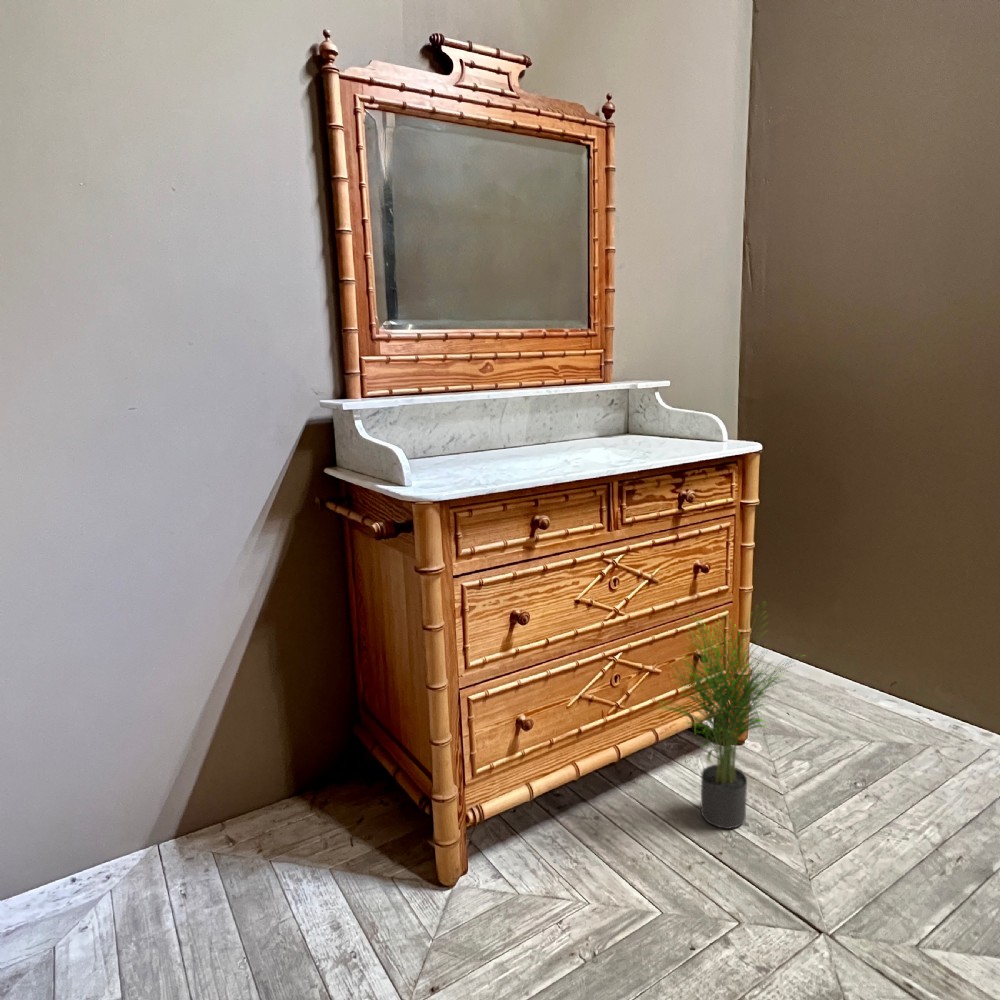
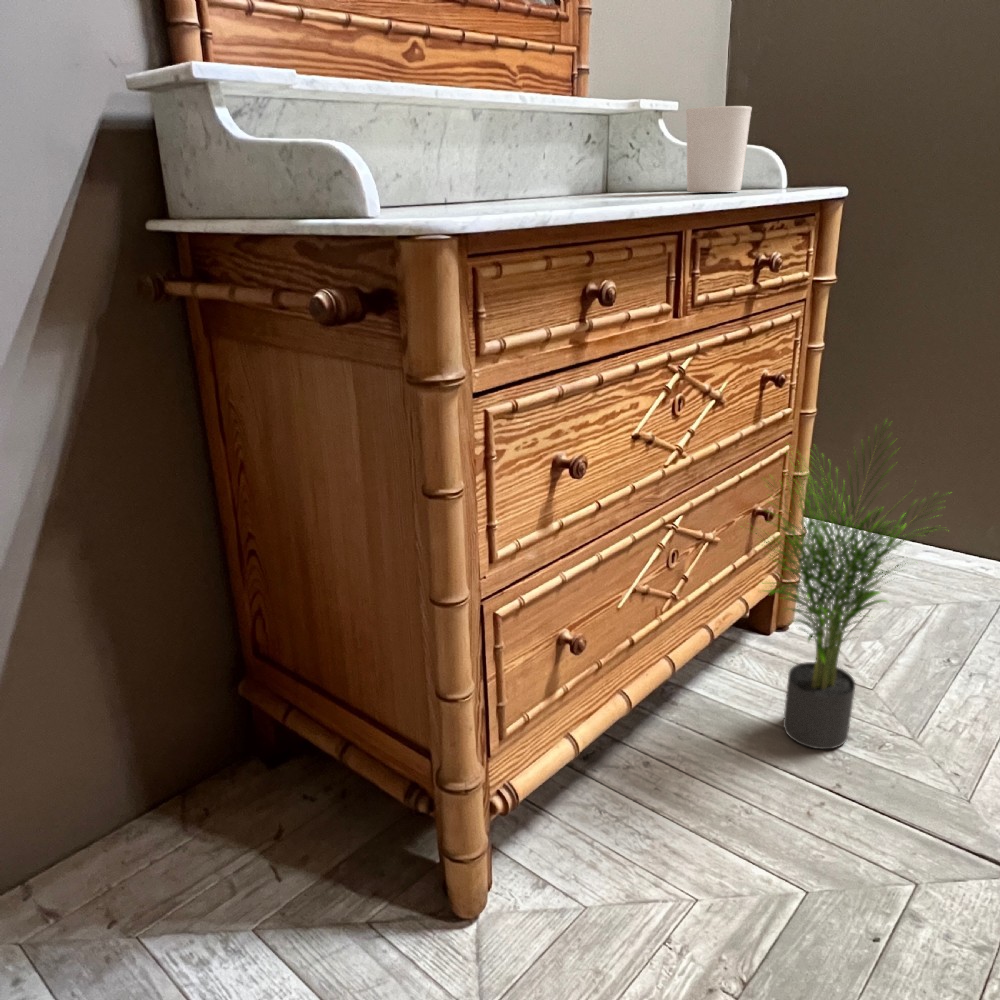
candle holder: none [647,399,687,450] -> present [686,106,752,192]

